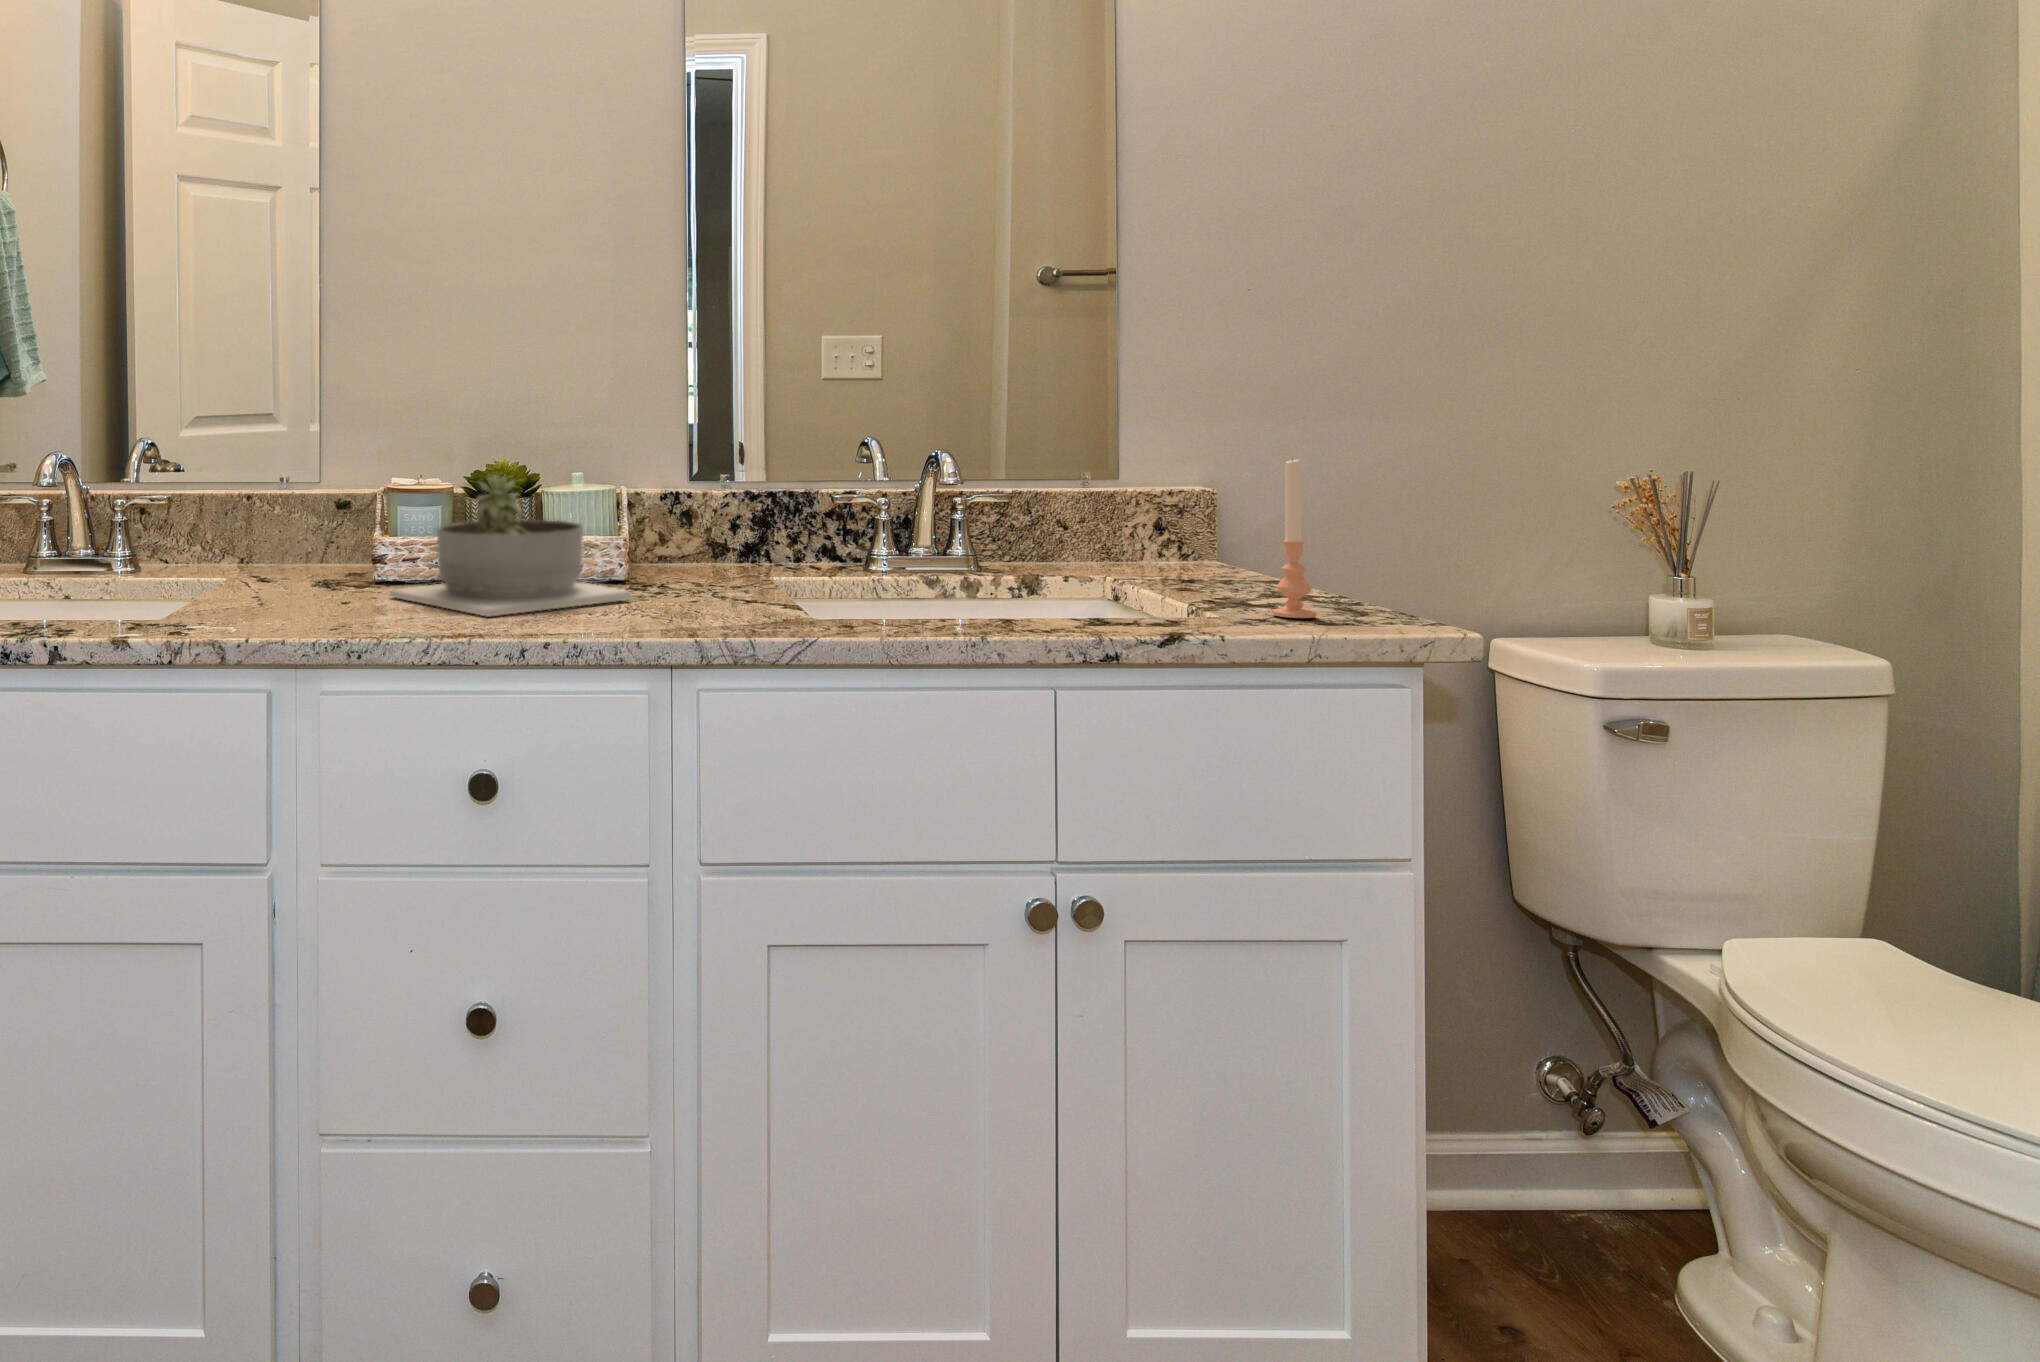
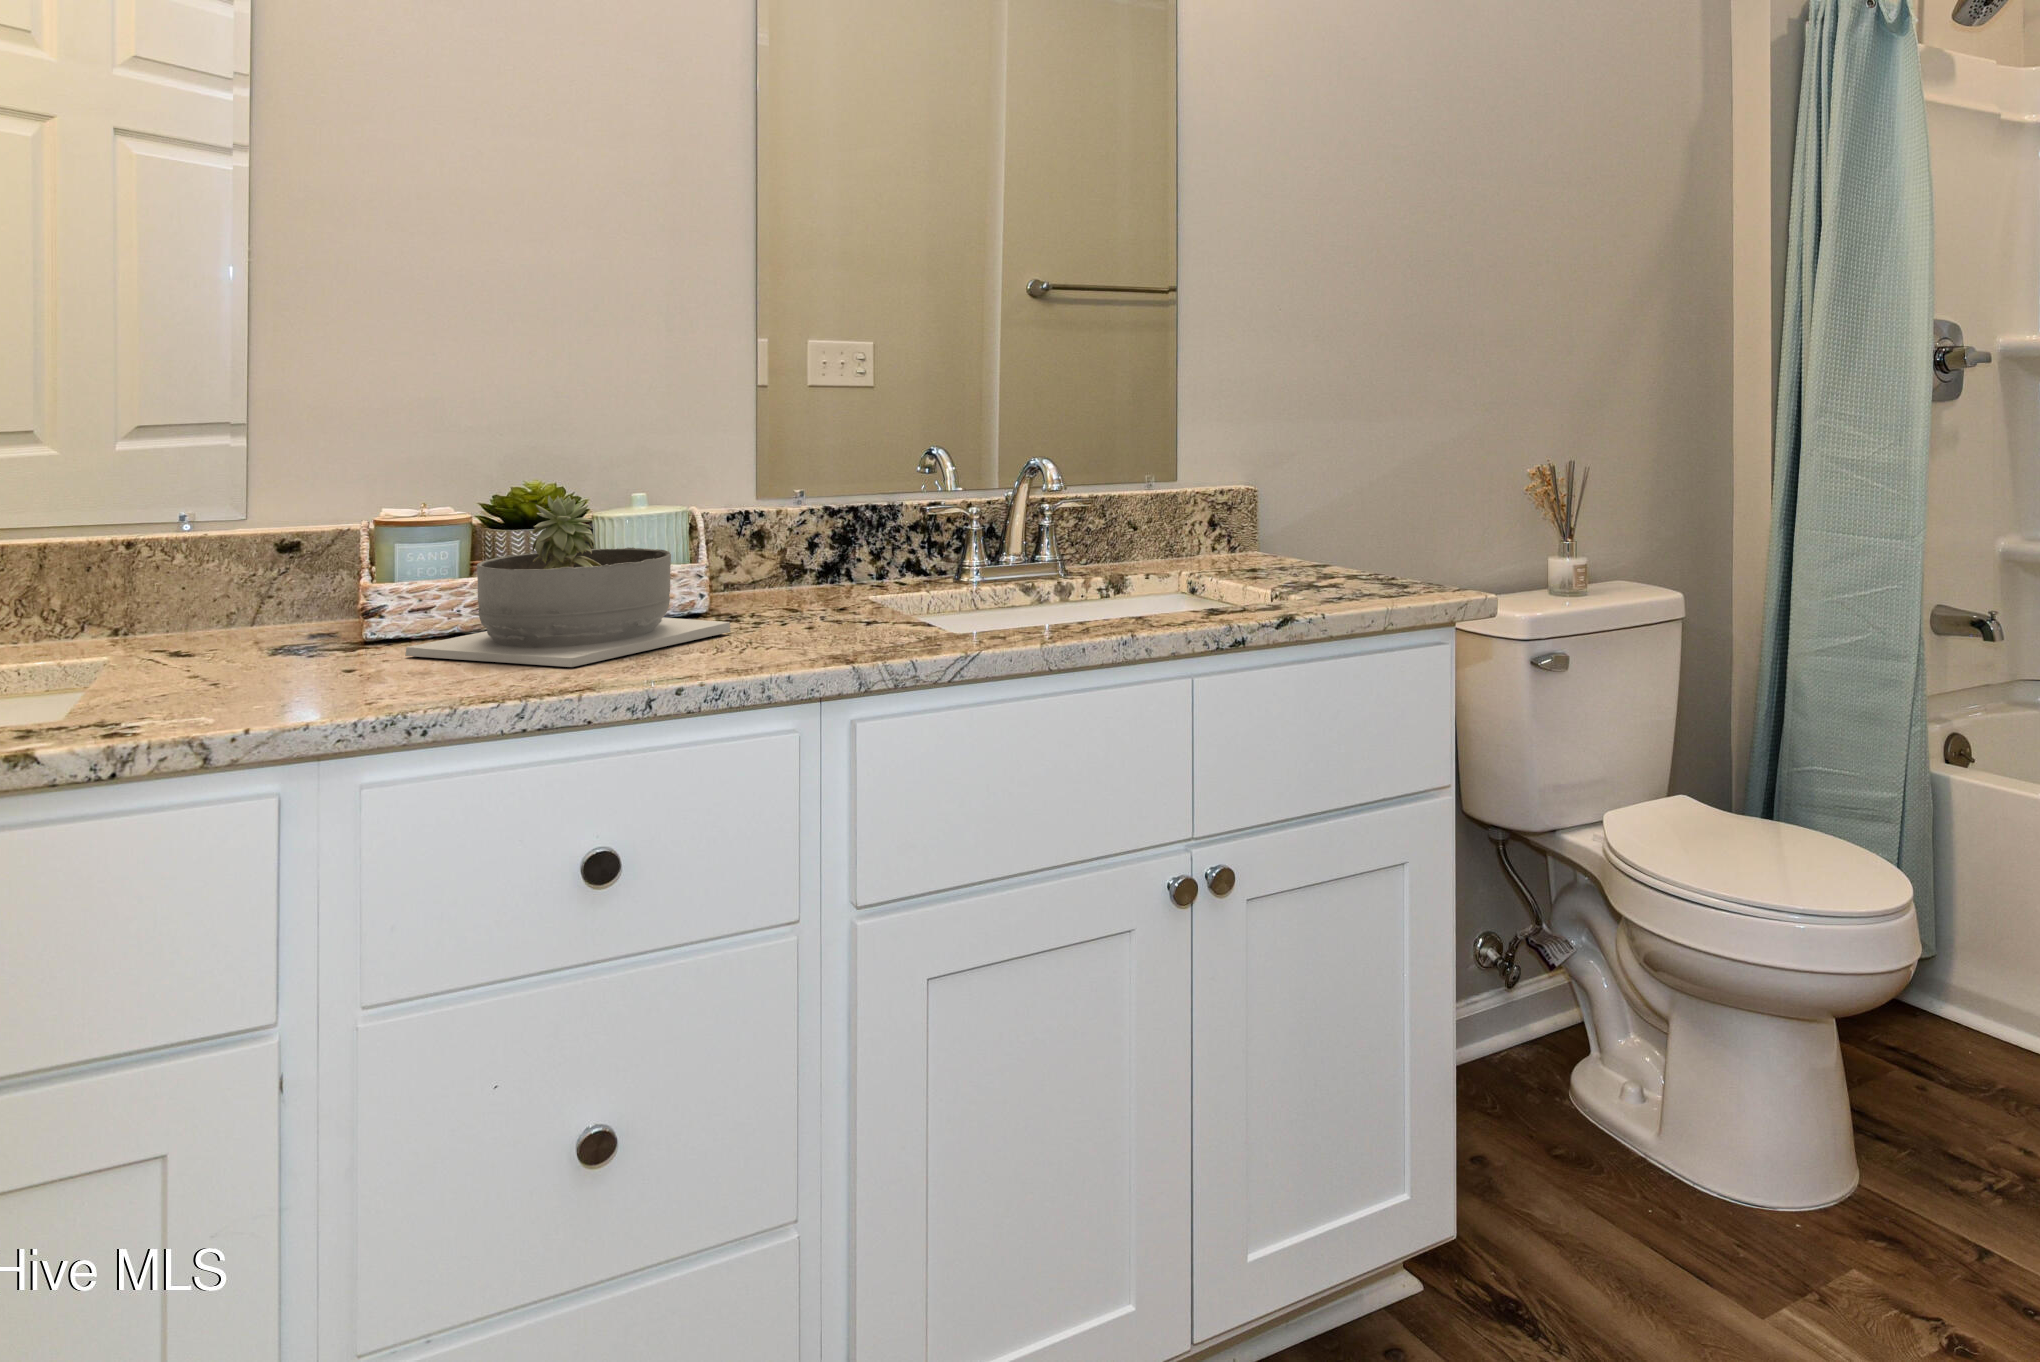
candle: present [1273,458,1316,618] -> none [1345,453,1380,594]

